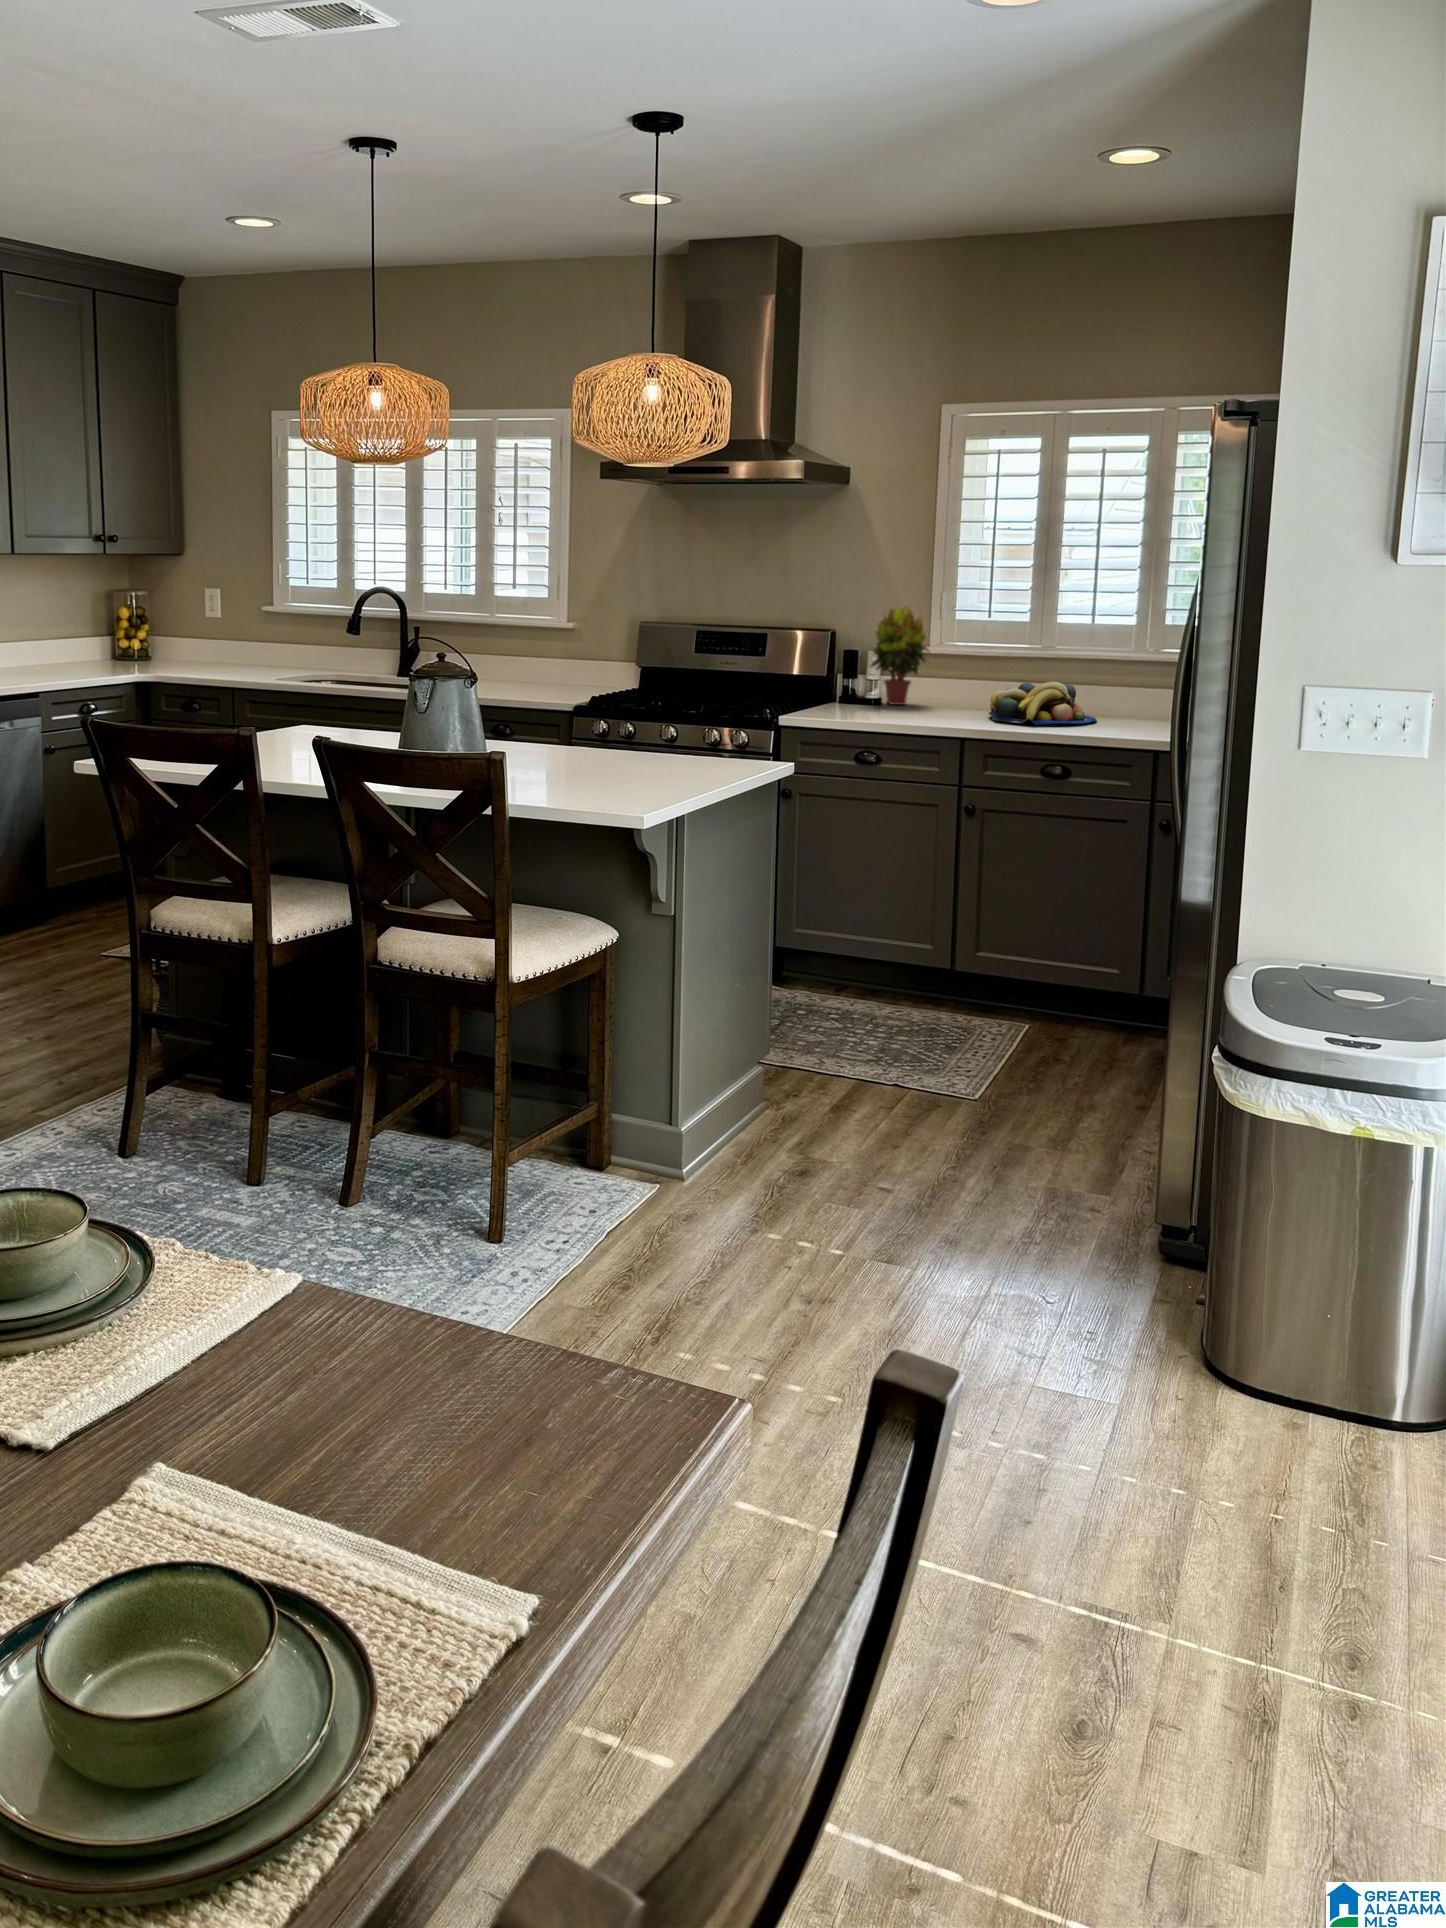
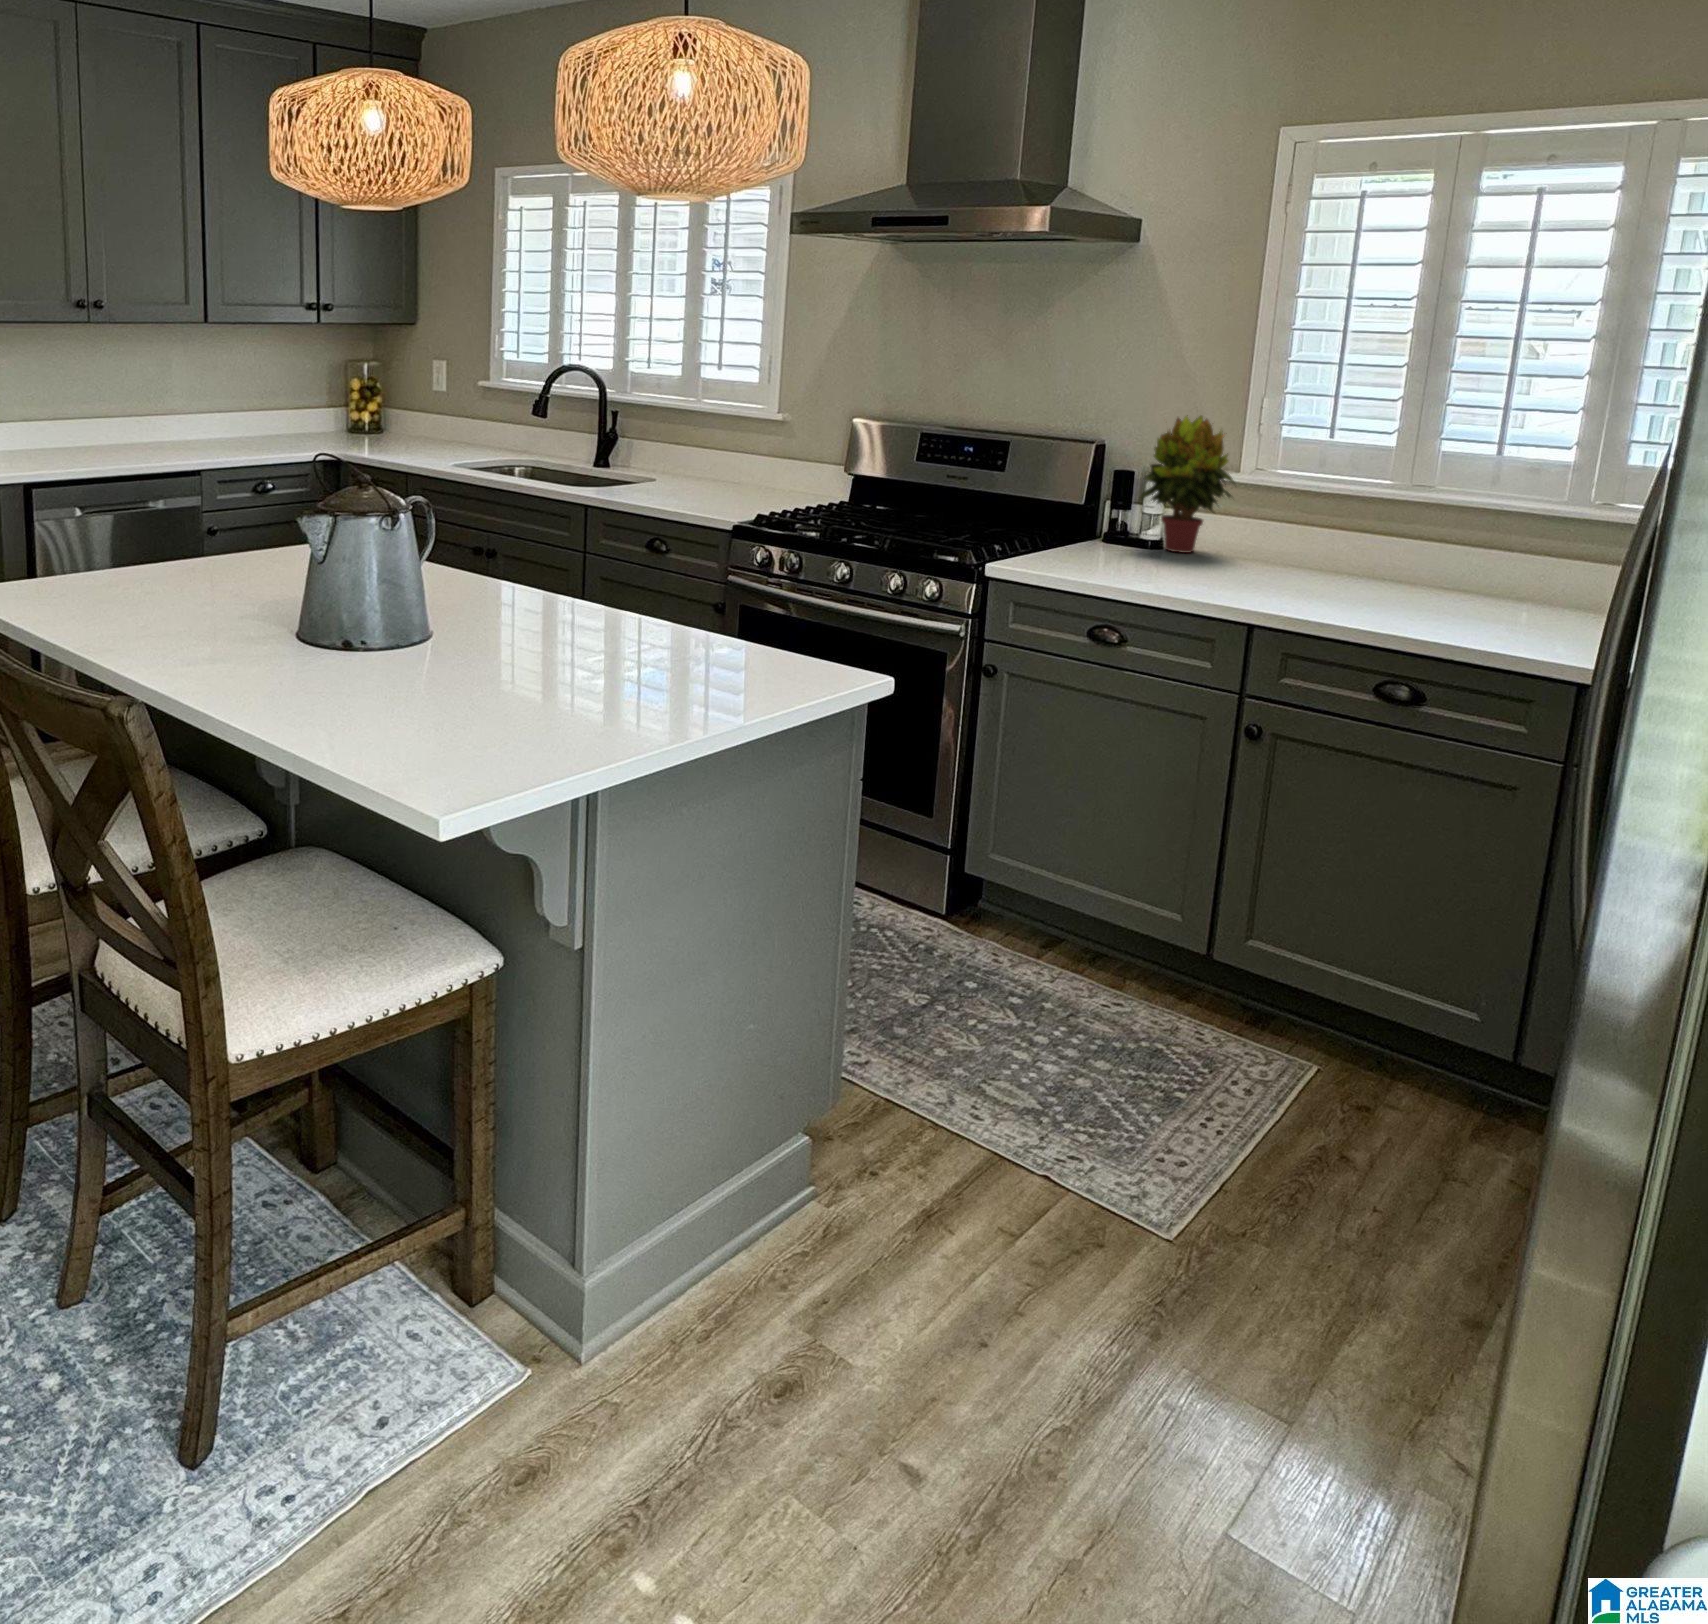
fruit bowl: present [989,681,1097,724] -> none [1310,541,1501,617]

